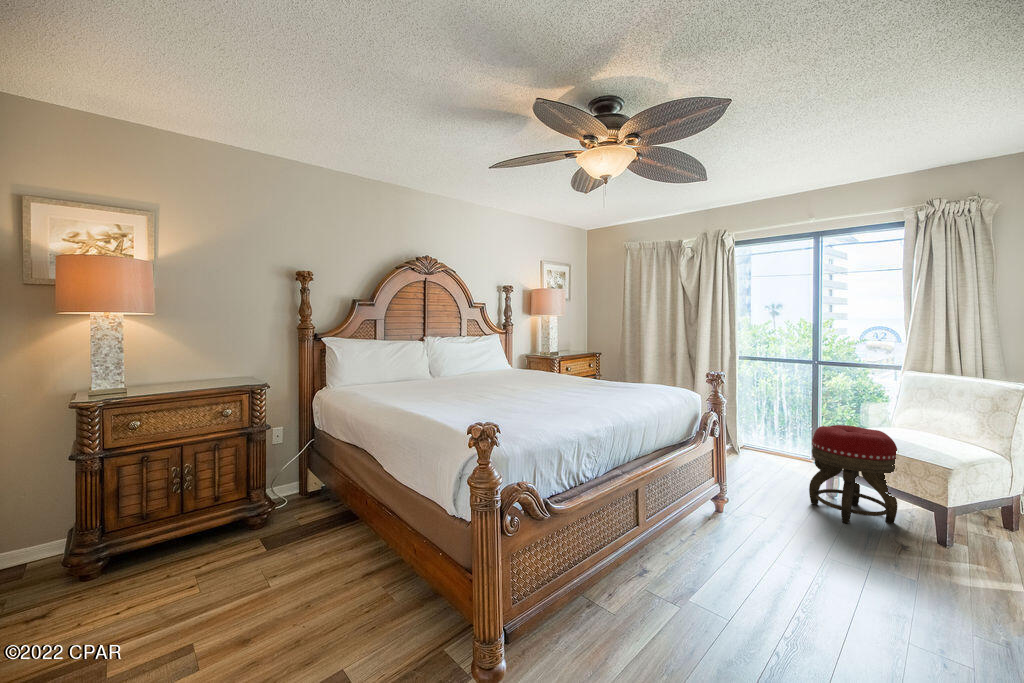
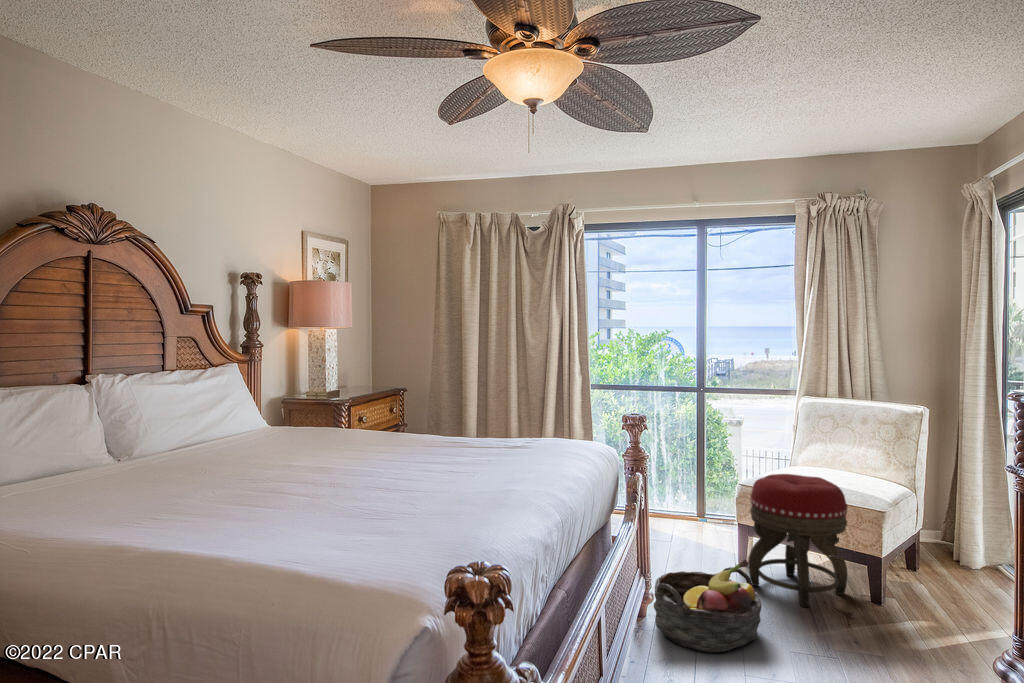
basket: none [708,476,790,529] -> present [654,560,761,652]

